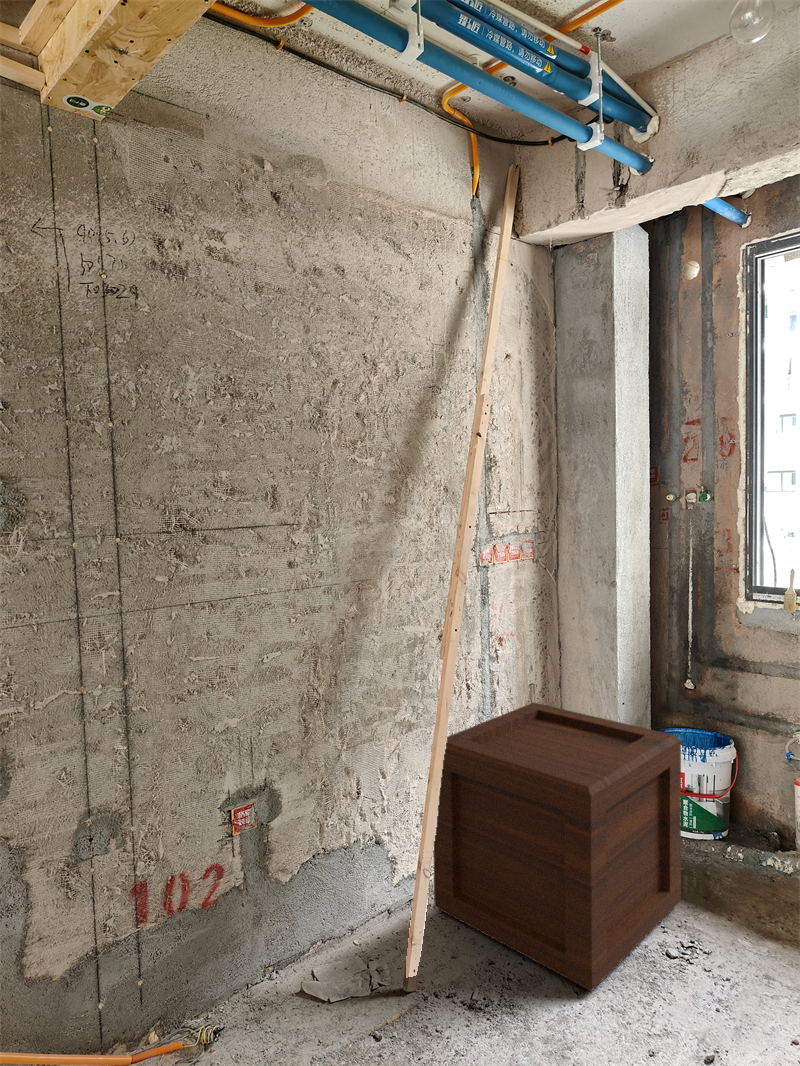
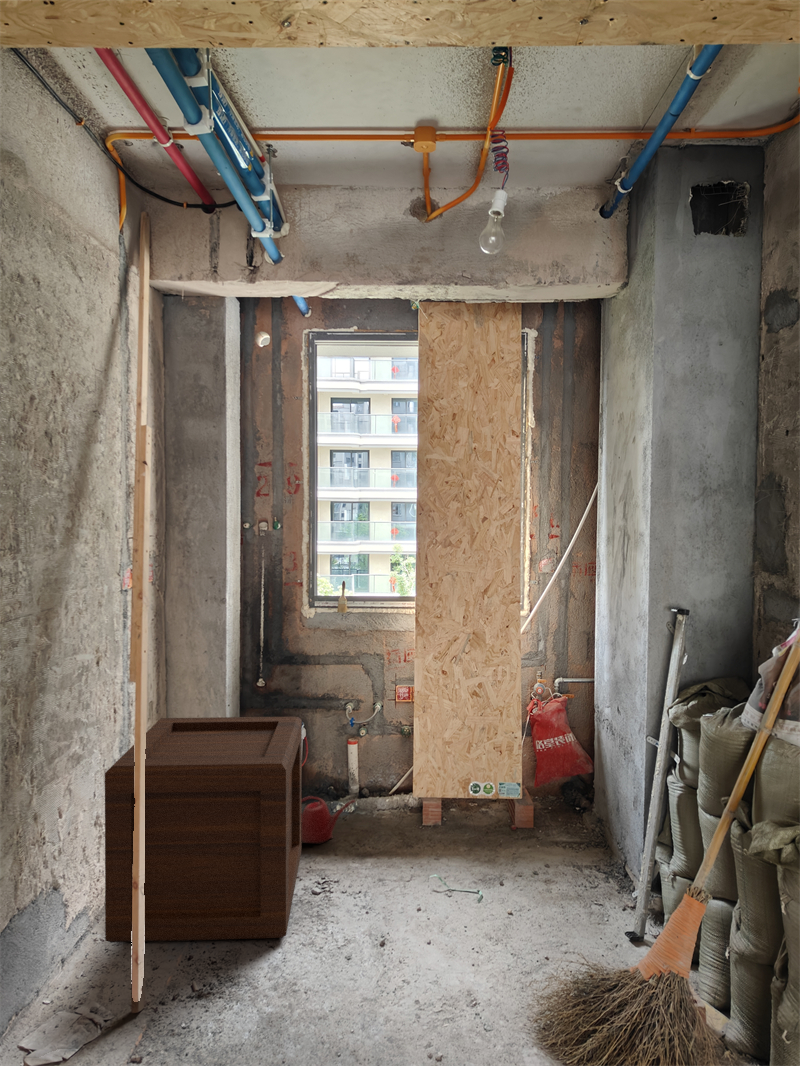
watering can: none [687,837,772,902] -> present [301,797,355,843]

